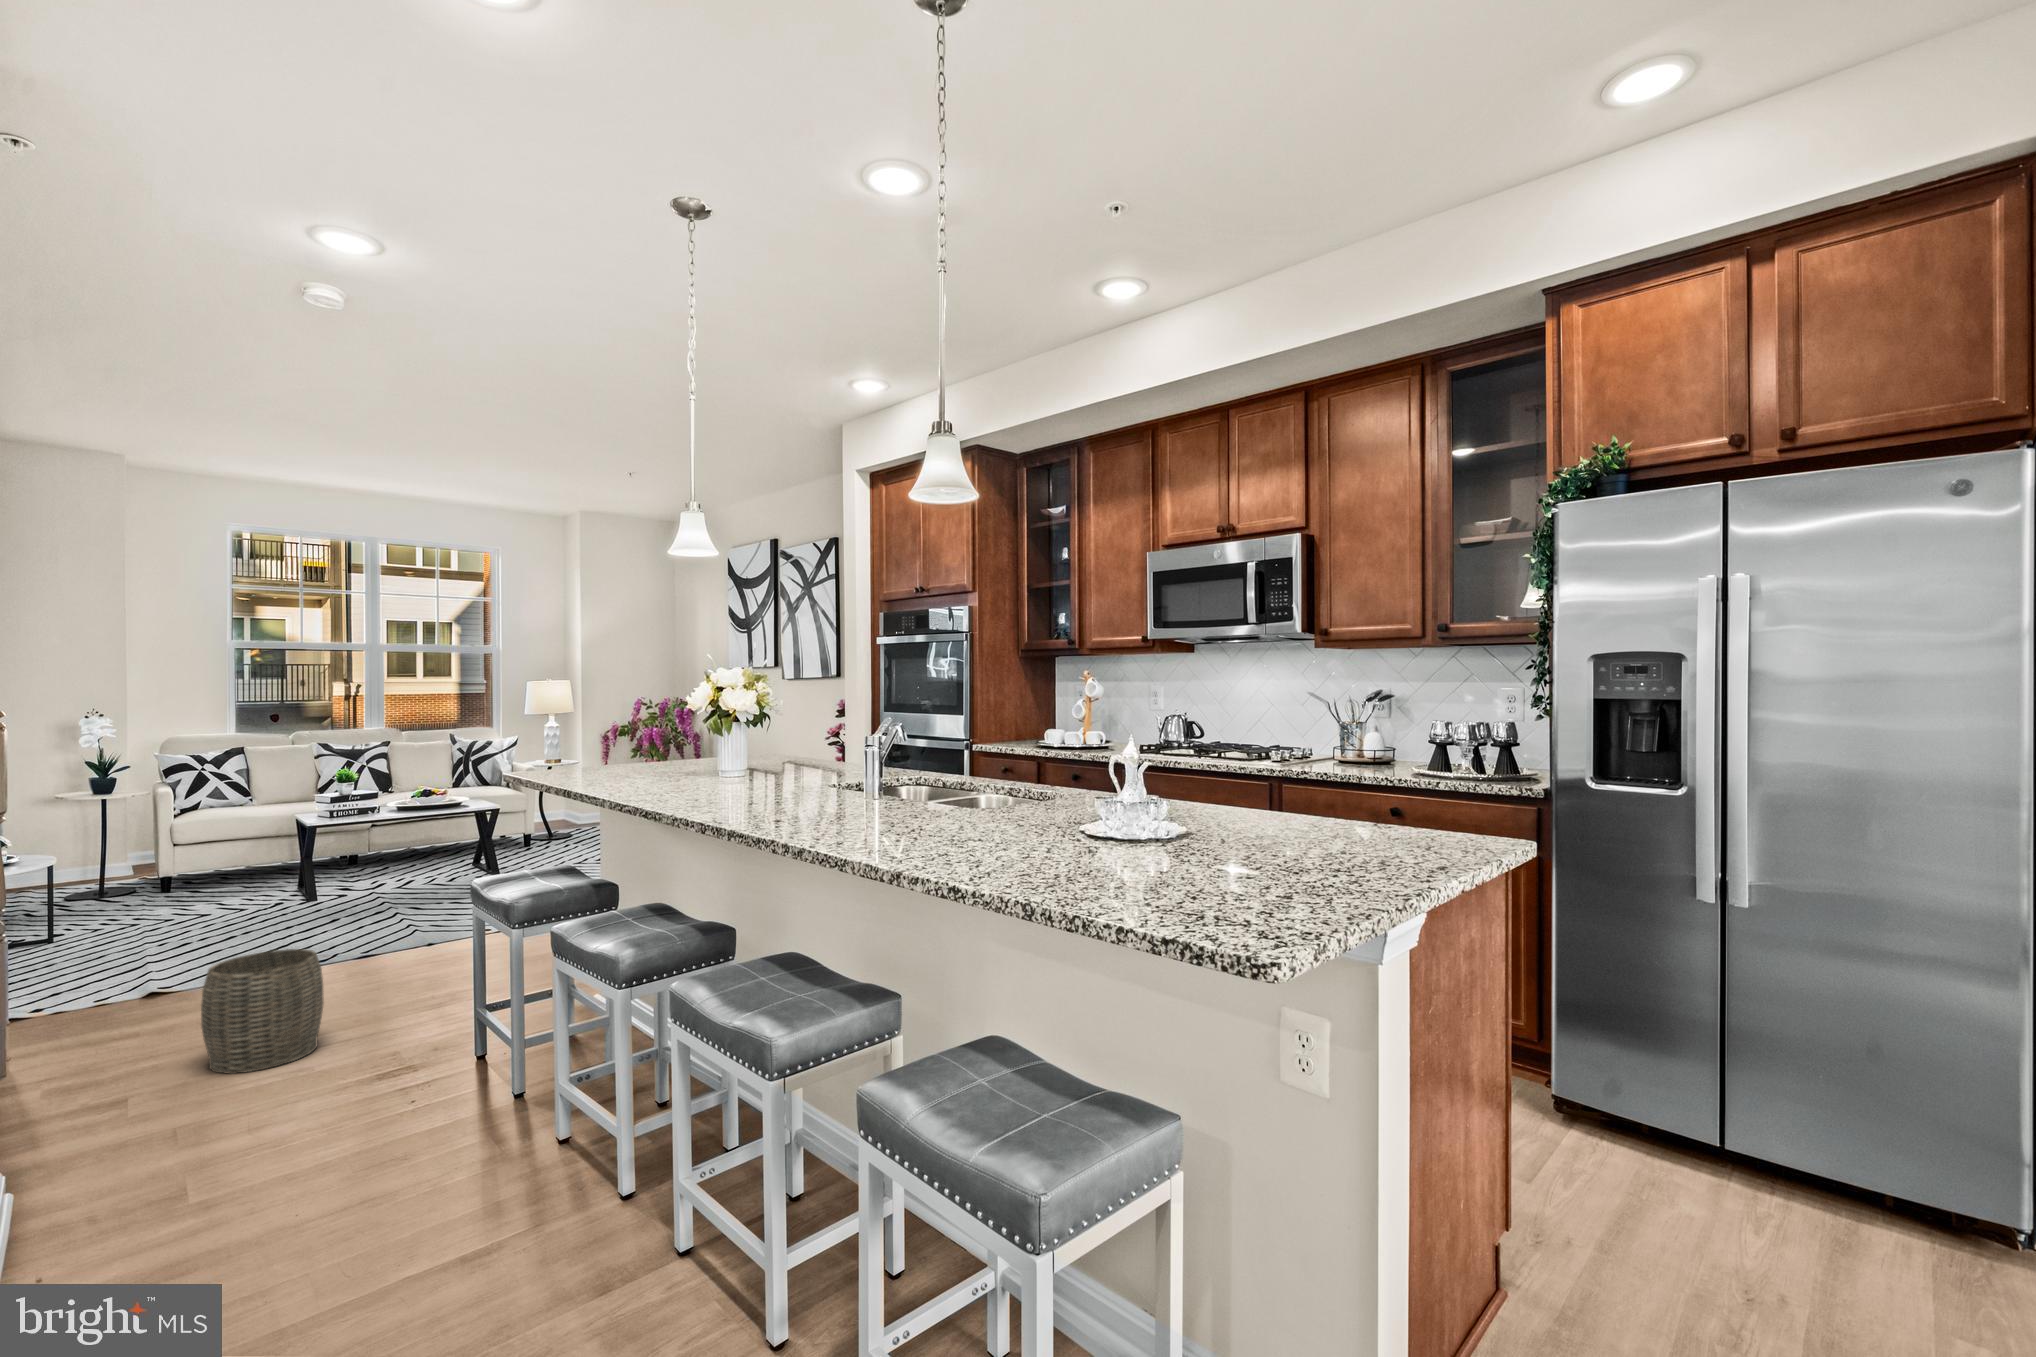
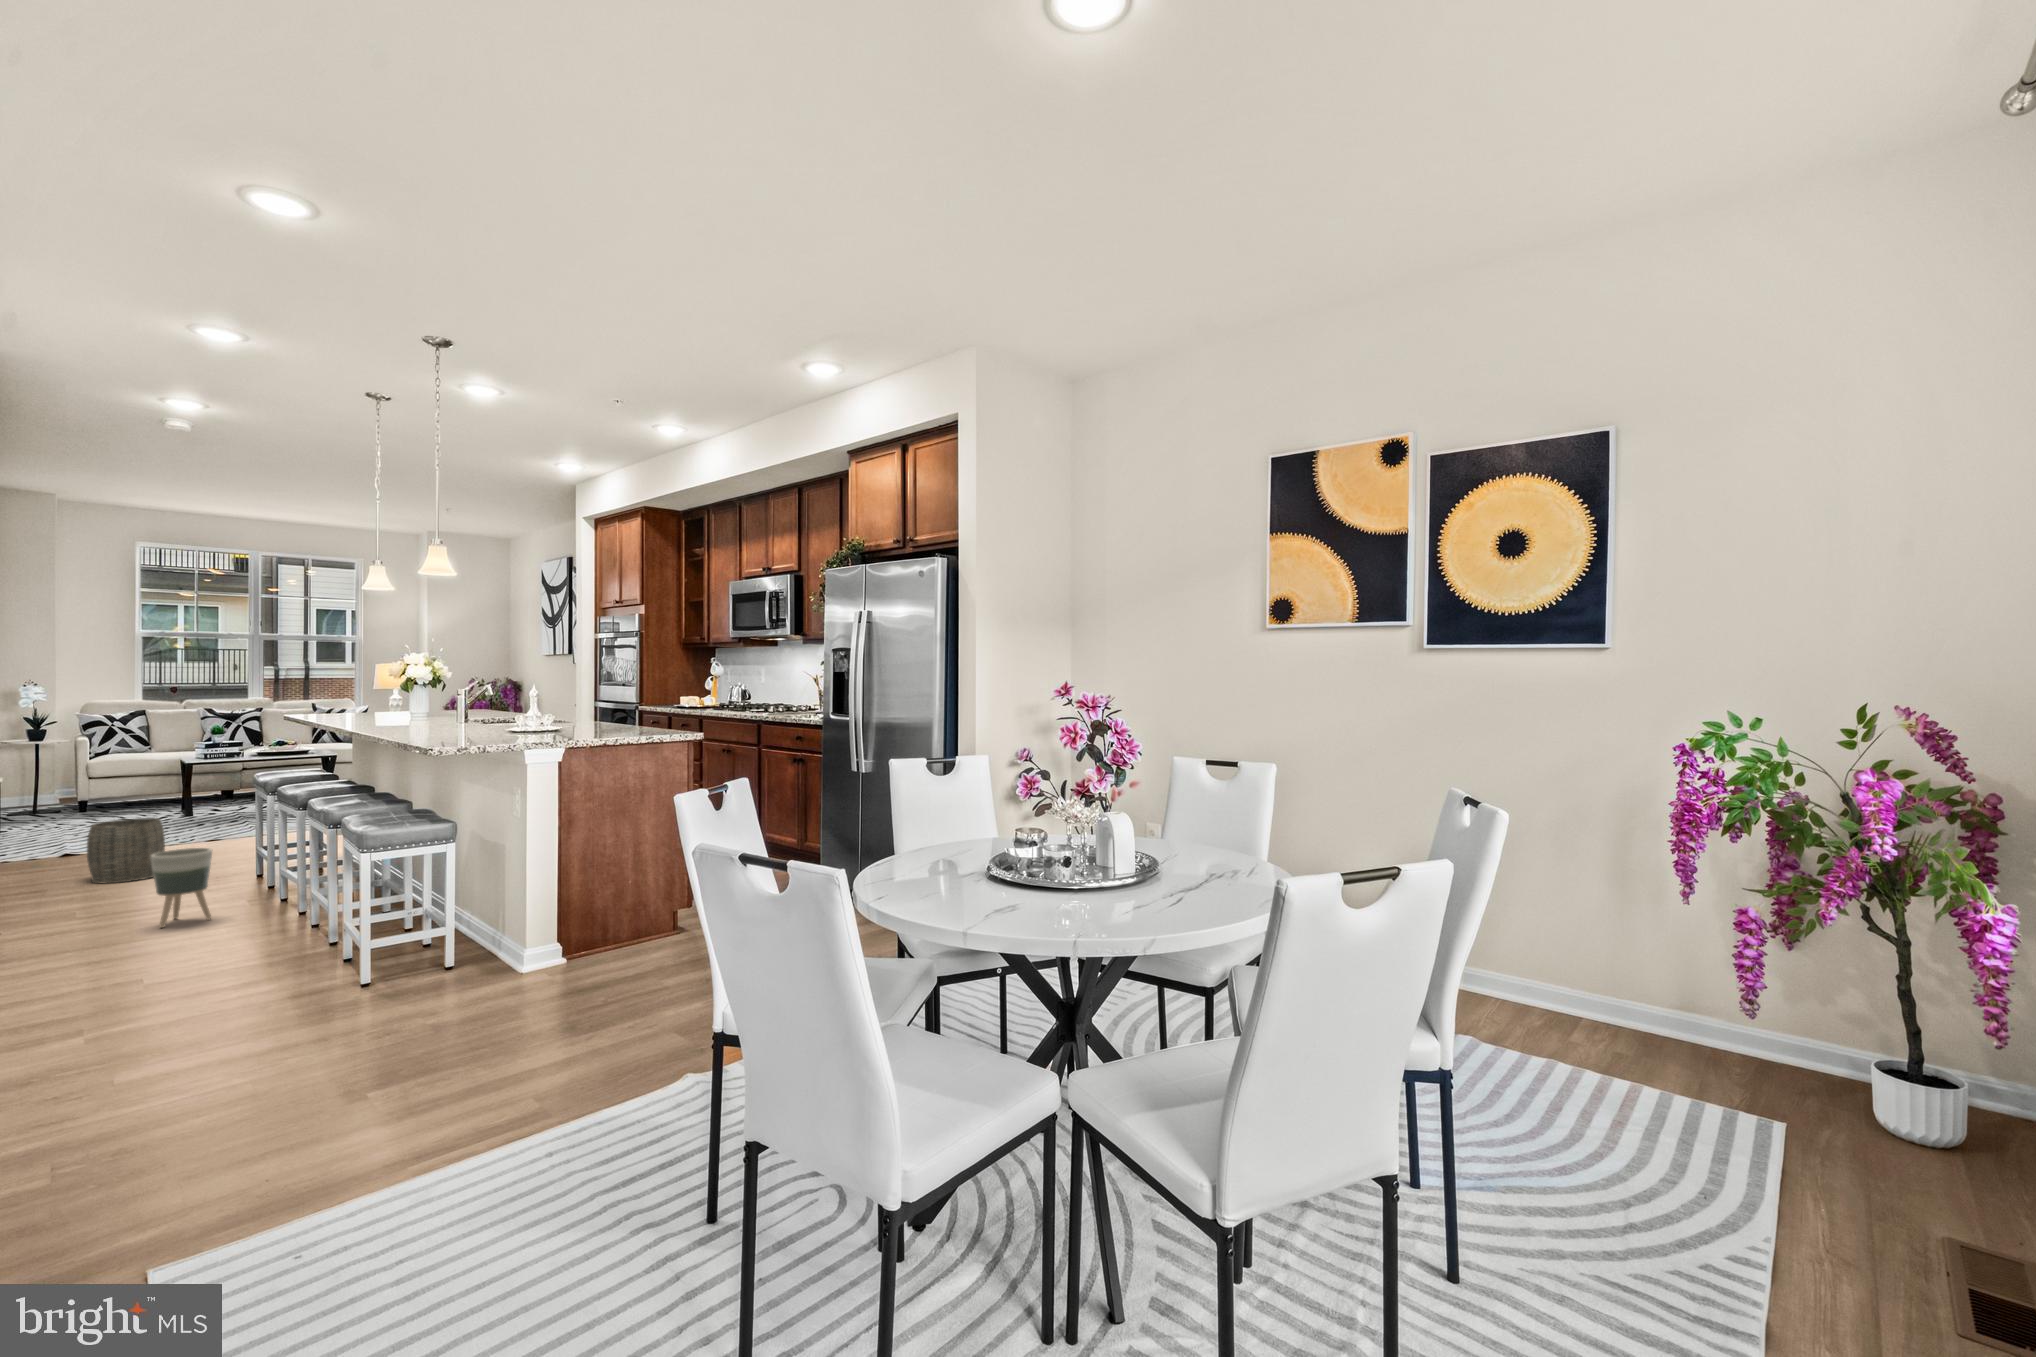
planter: none [355,1059,466,1243] -> present [151,848,212,928]

